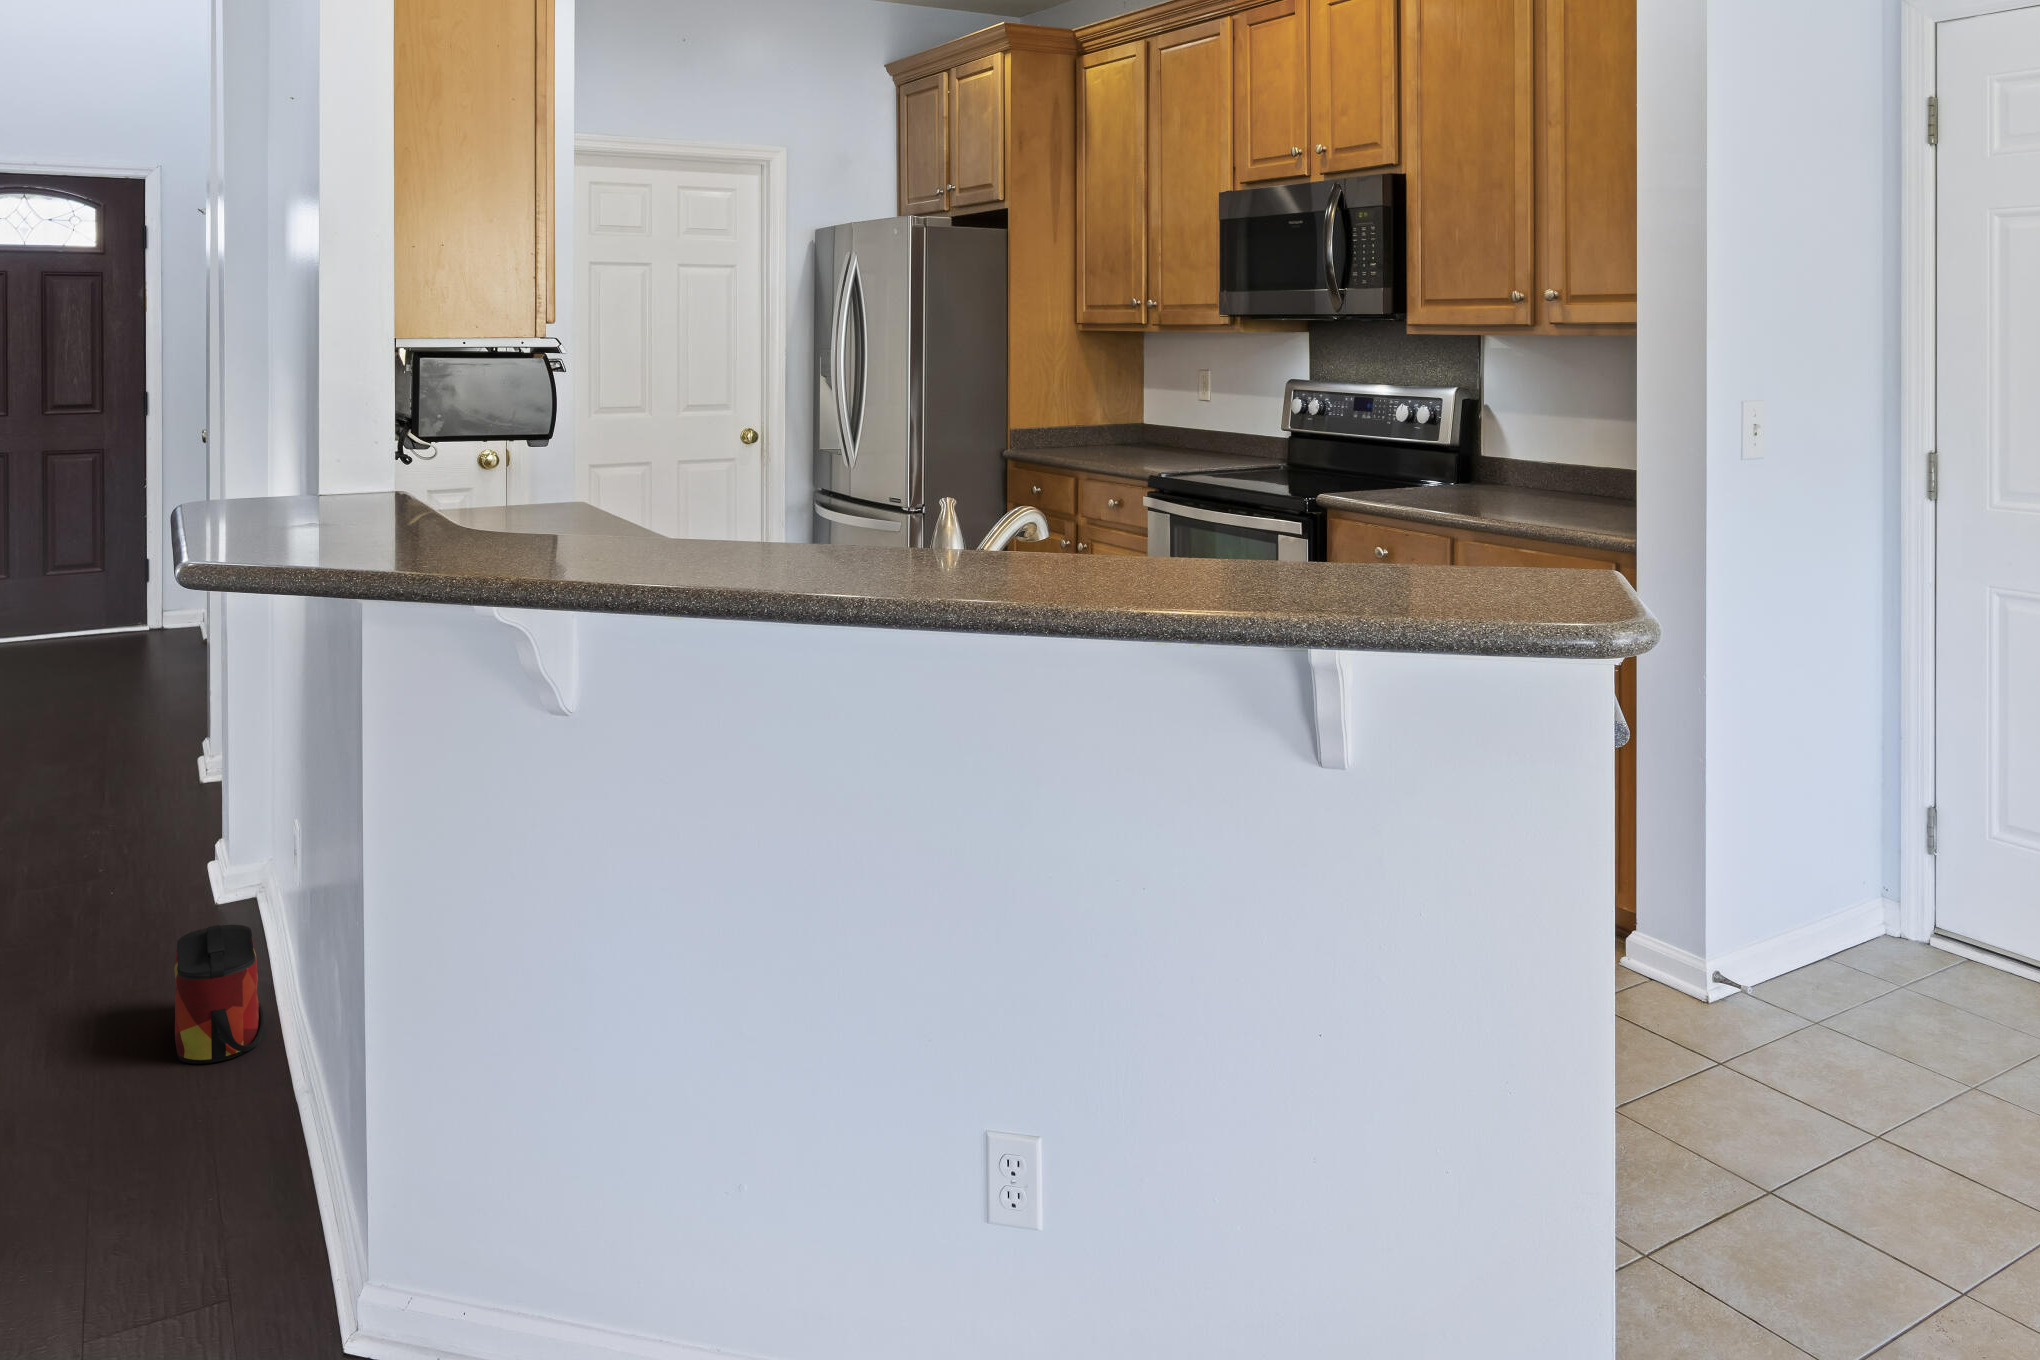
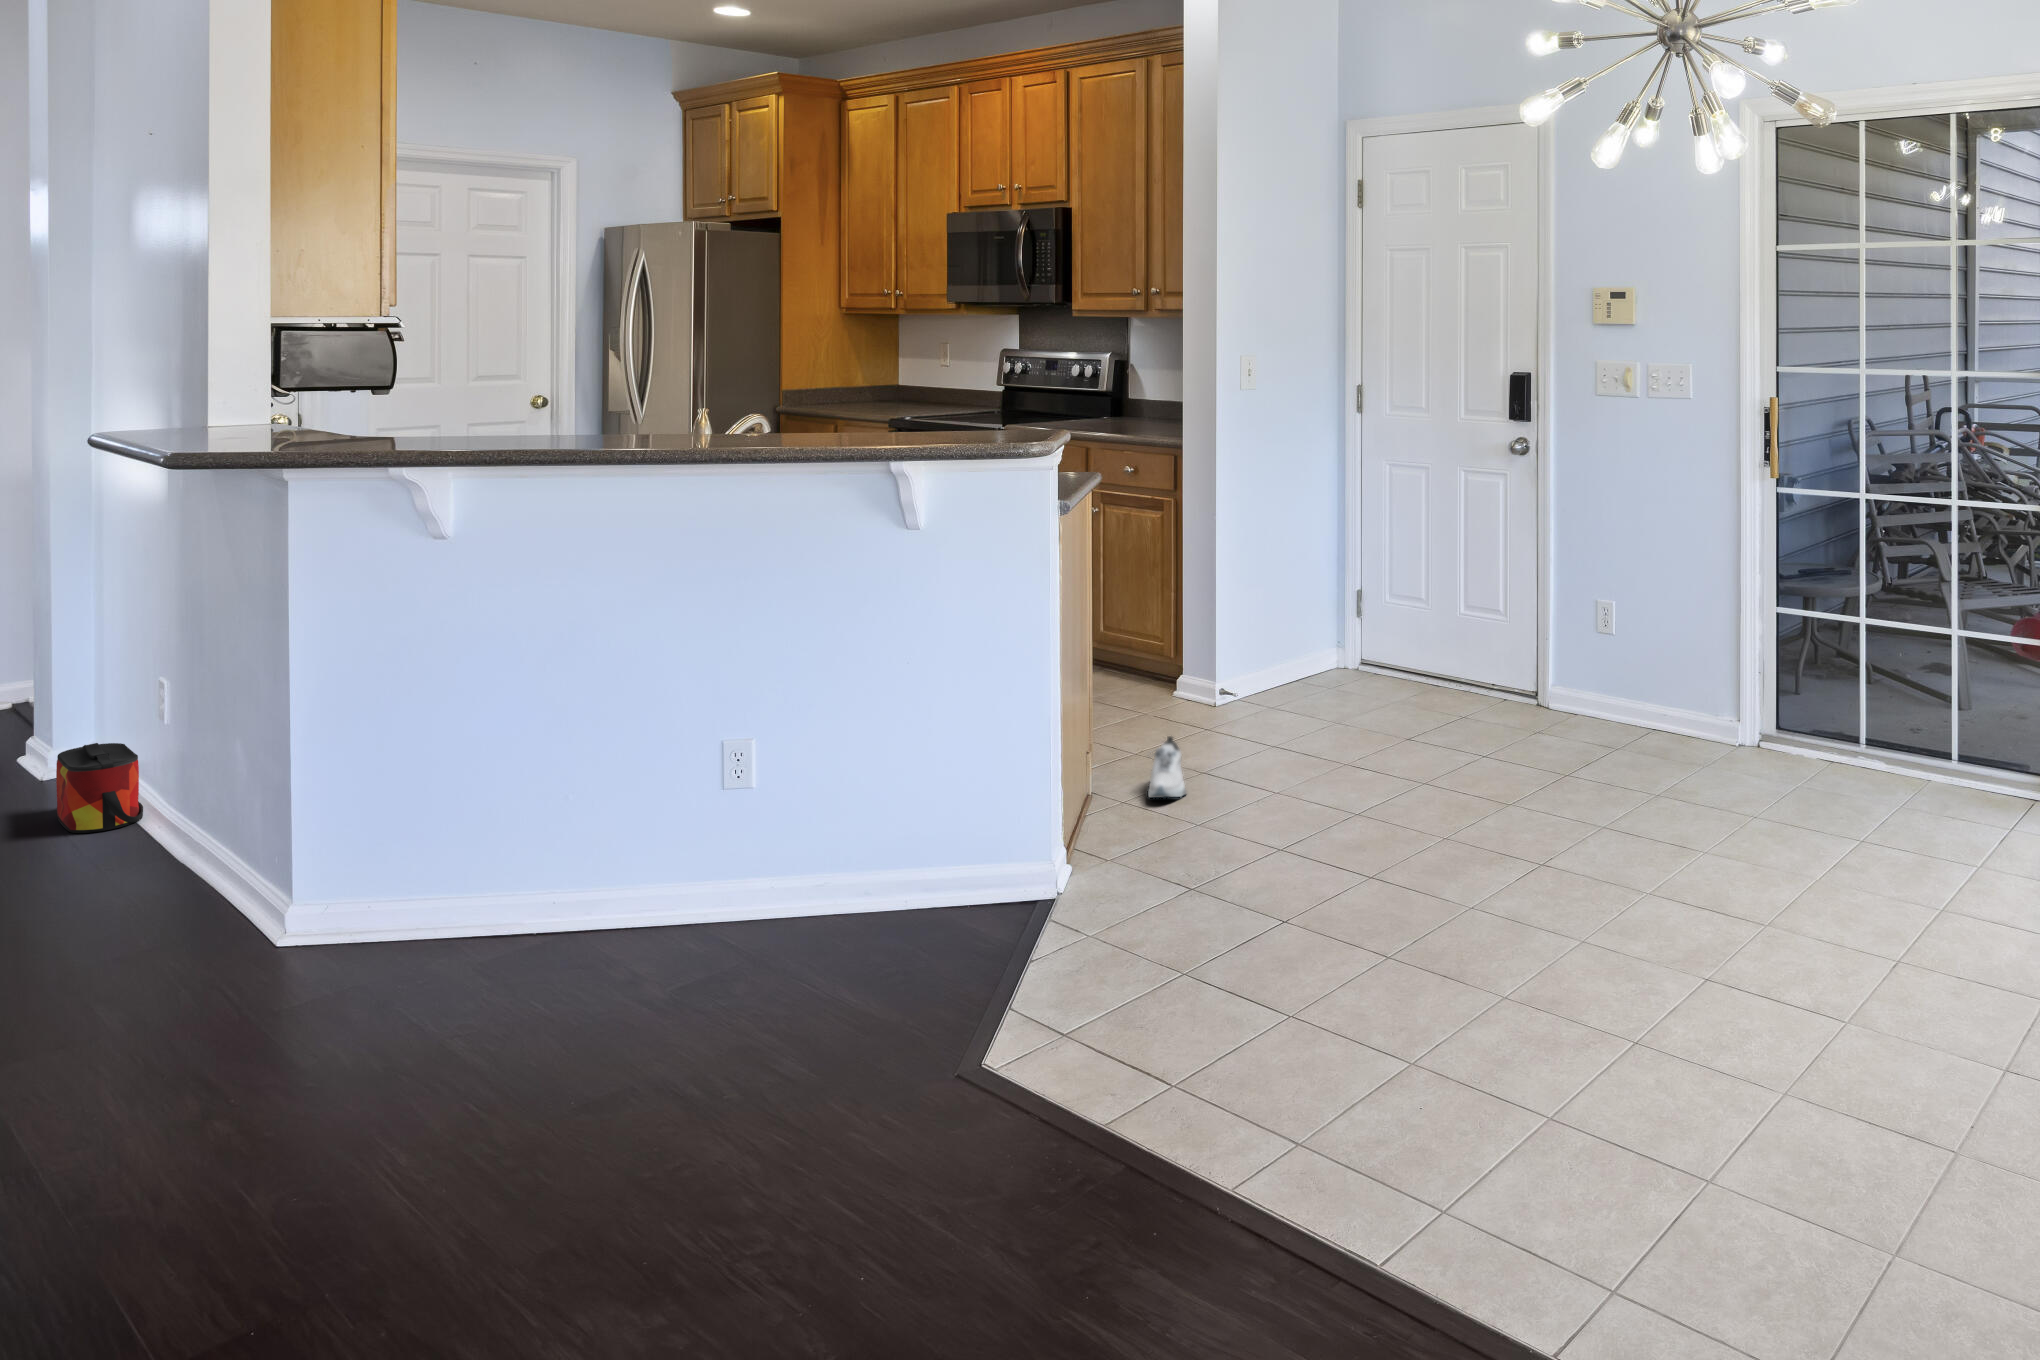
shoe: none [1680,1130,1769,1280] -> present [1148,736,1186,798]

